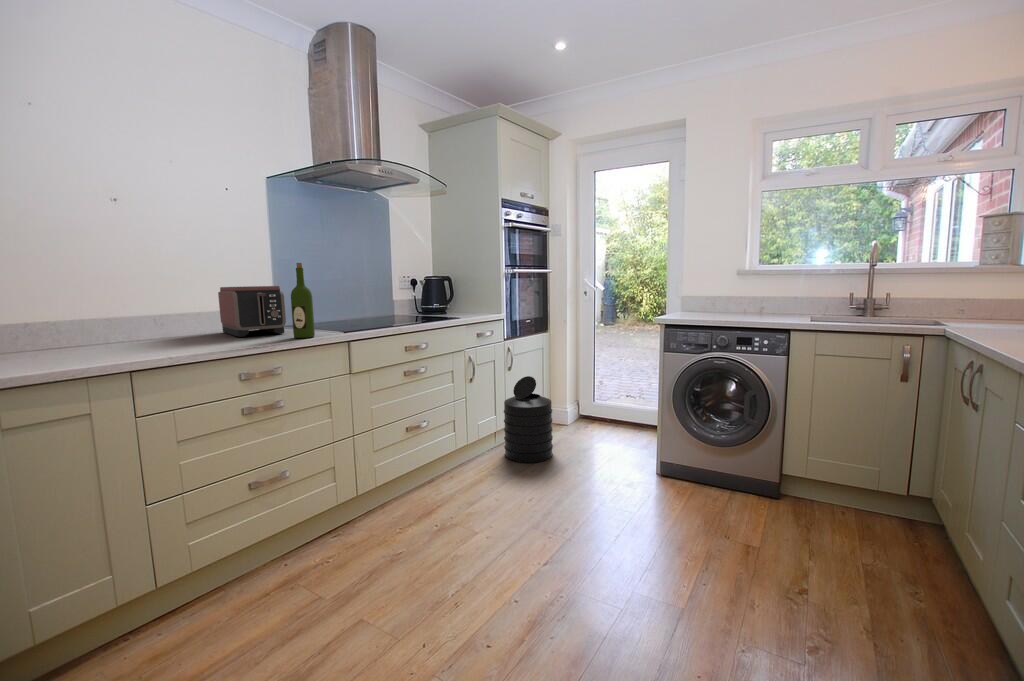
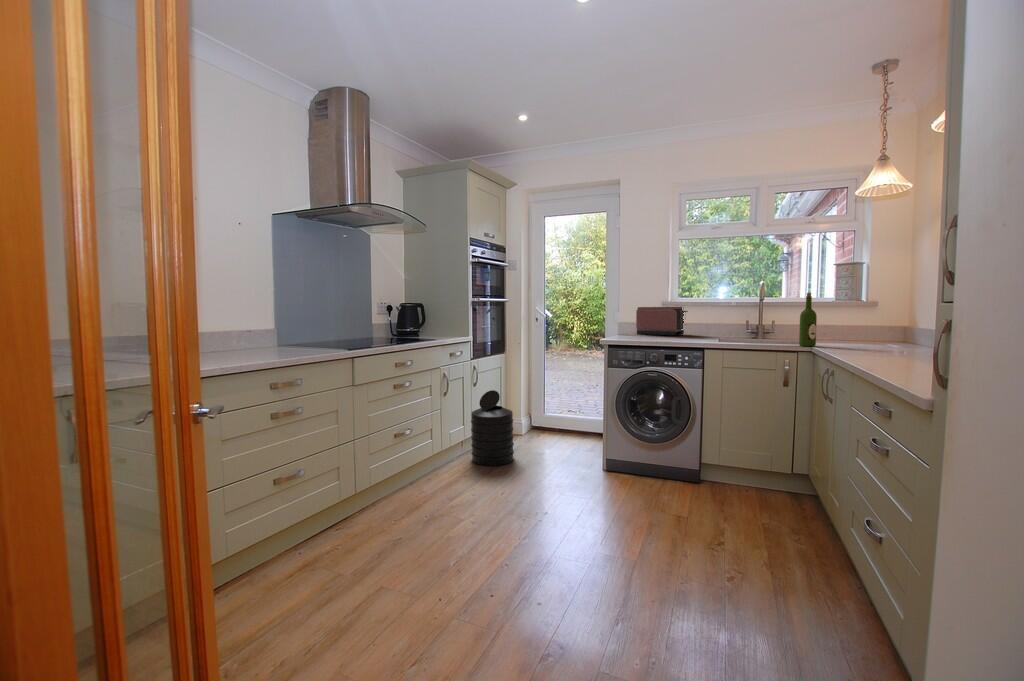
wine bottle: present [291,263,315,338] -> present [799,293,817,346]
toaster: present [218,286,286,337] -> present [636,307,688,335]

